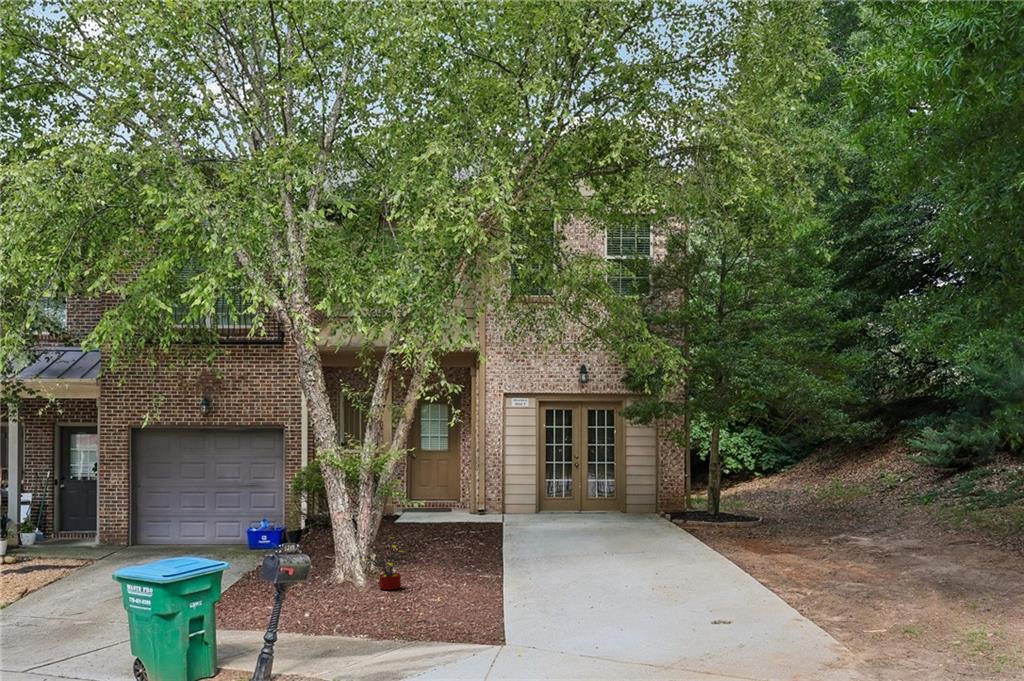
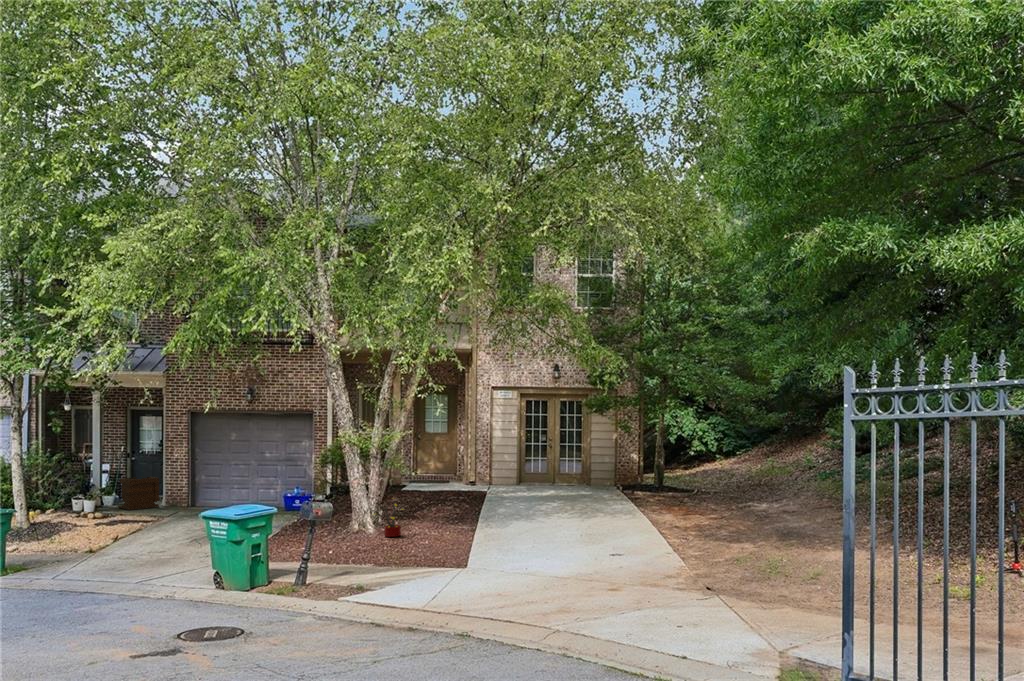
wooden crate: none [42,507,94,551] -> present [118,477,159,510]

